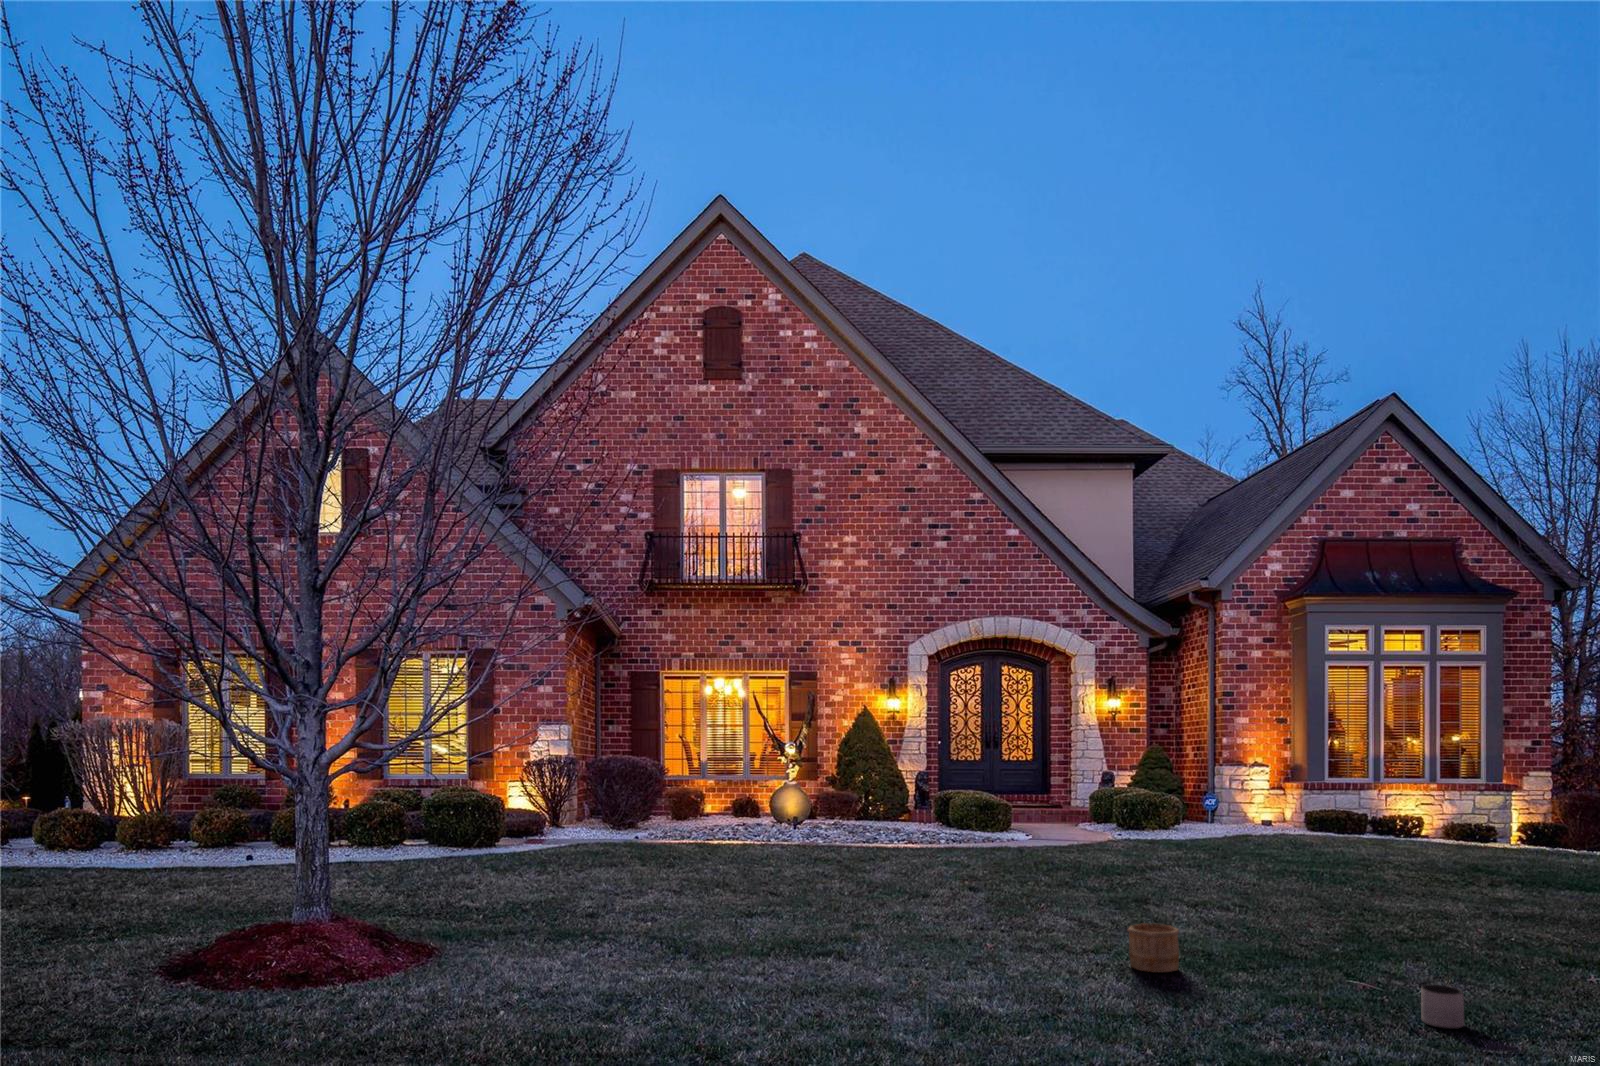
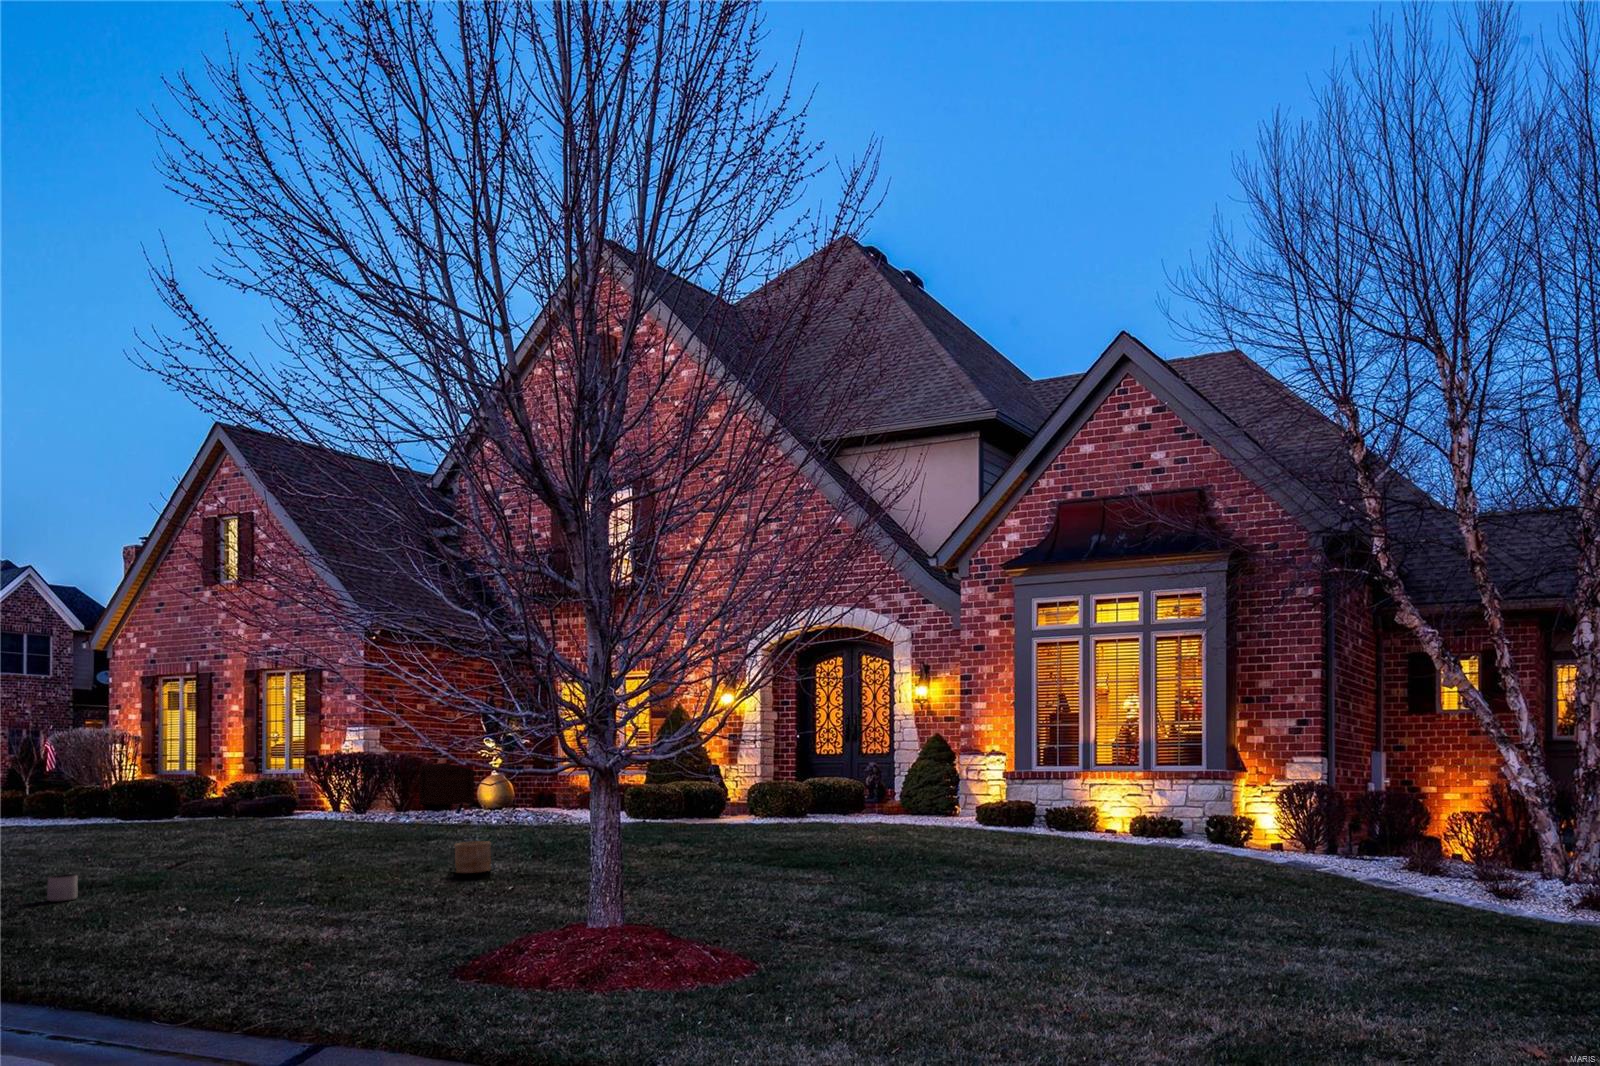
wooden crate: none [645,774,703,828] -> present [419,763,475,805]
wooden bucket: present [1127,923,1179,972] -> present [454,841,491,873]

